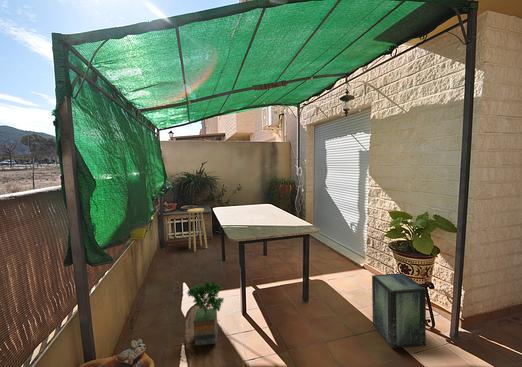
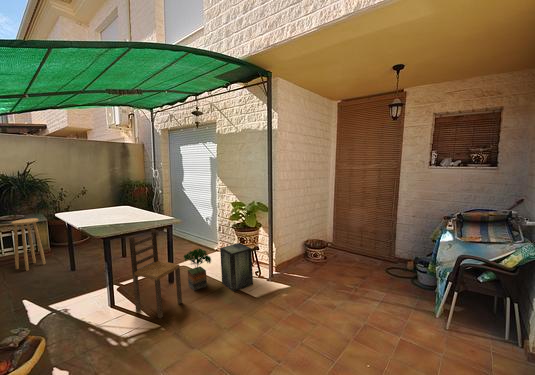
chair: none [259,237,317,356] -> present [129,229,182,318]
potted tree: present [187,282,224,345] -> present [184,249,211,291]

